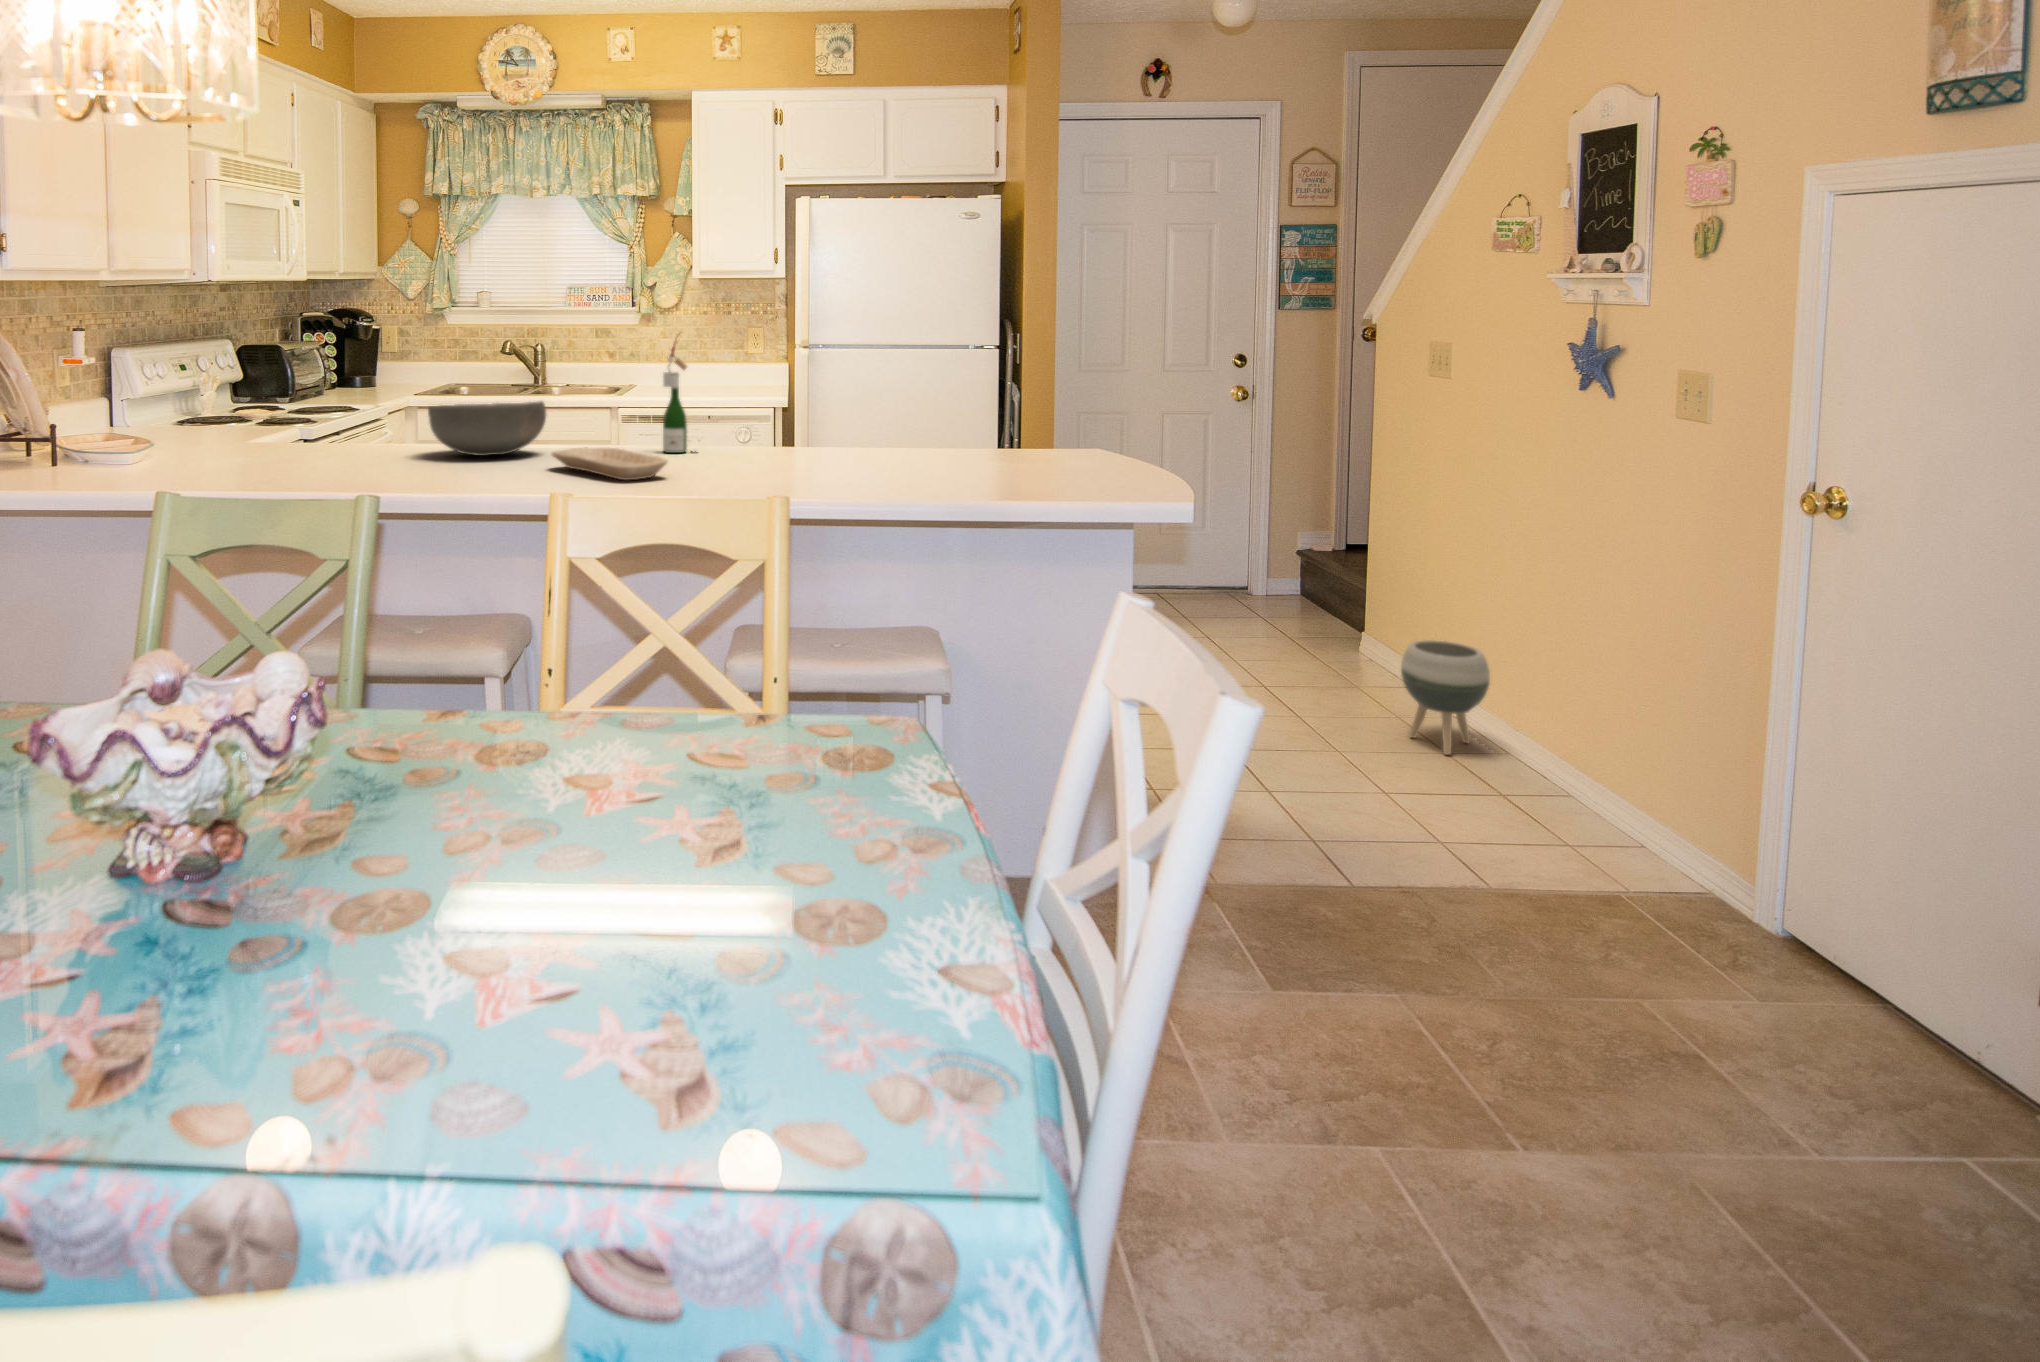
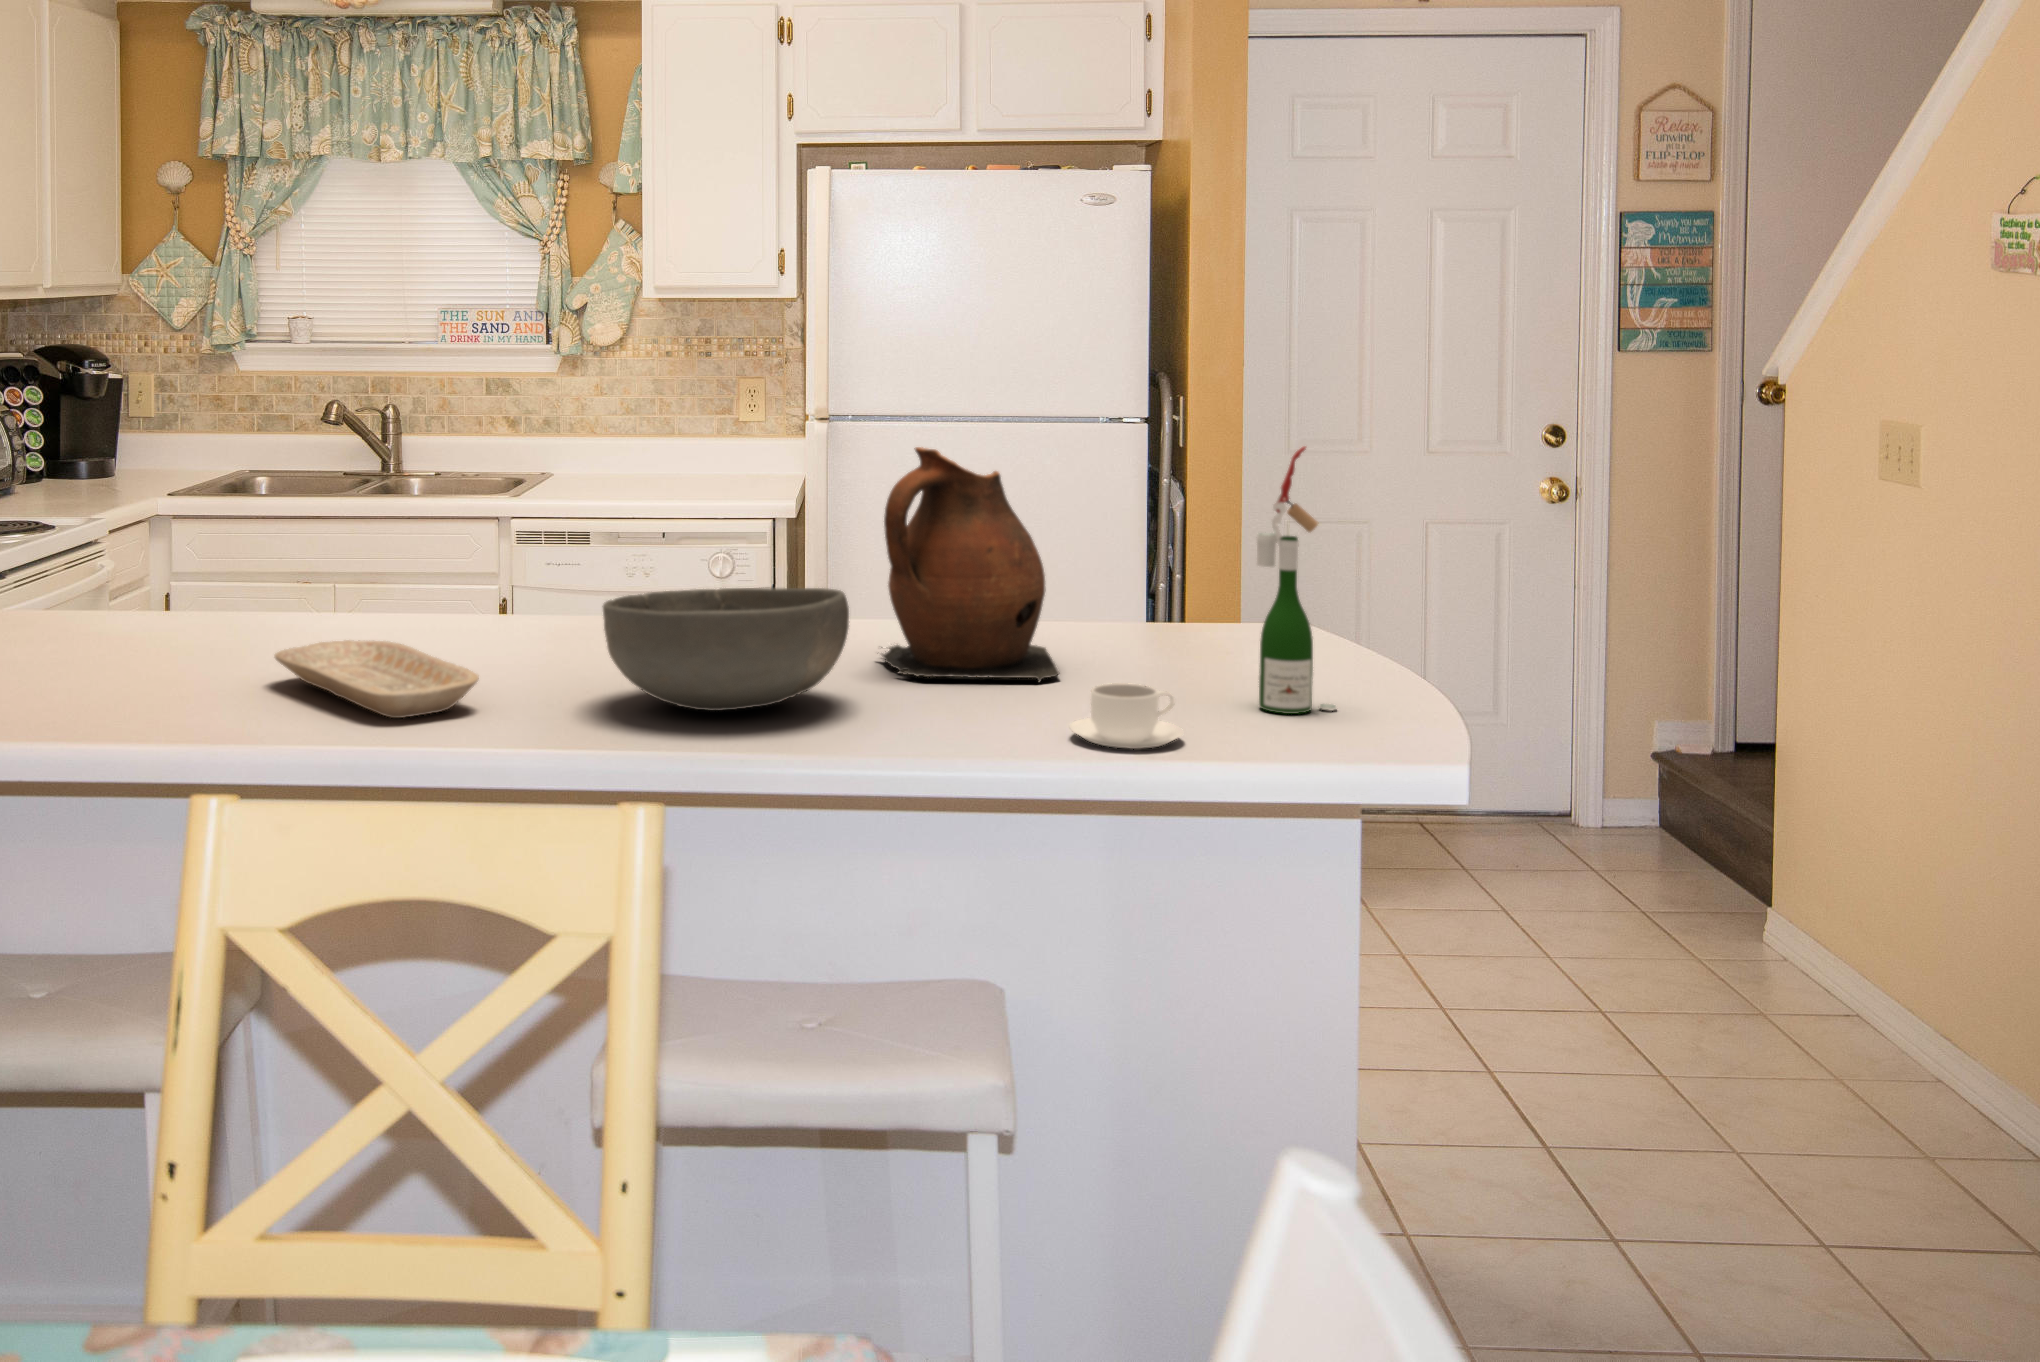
wine bottle: present [663,332,687,453] -> present [1257,446,1337,714]
ceramic pitcher: none [869,342,972,468] -> present [881,447,1059,682]
bowl: present [428,401,546,456] -> present [602,588,849,711]
coffee cup: none [985,459,1045,490] -> present [1069,683,1184,749]
planter: present [1401,640,1490,755] -> none [1836,952,1996,1164]

